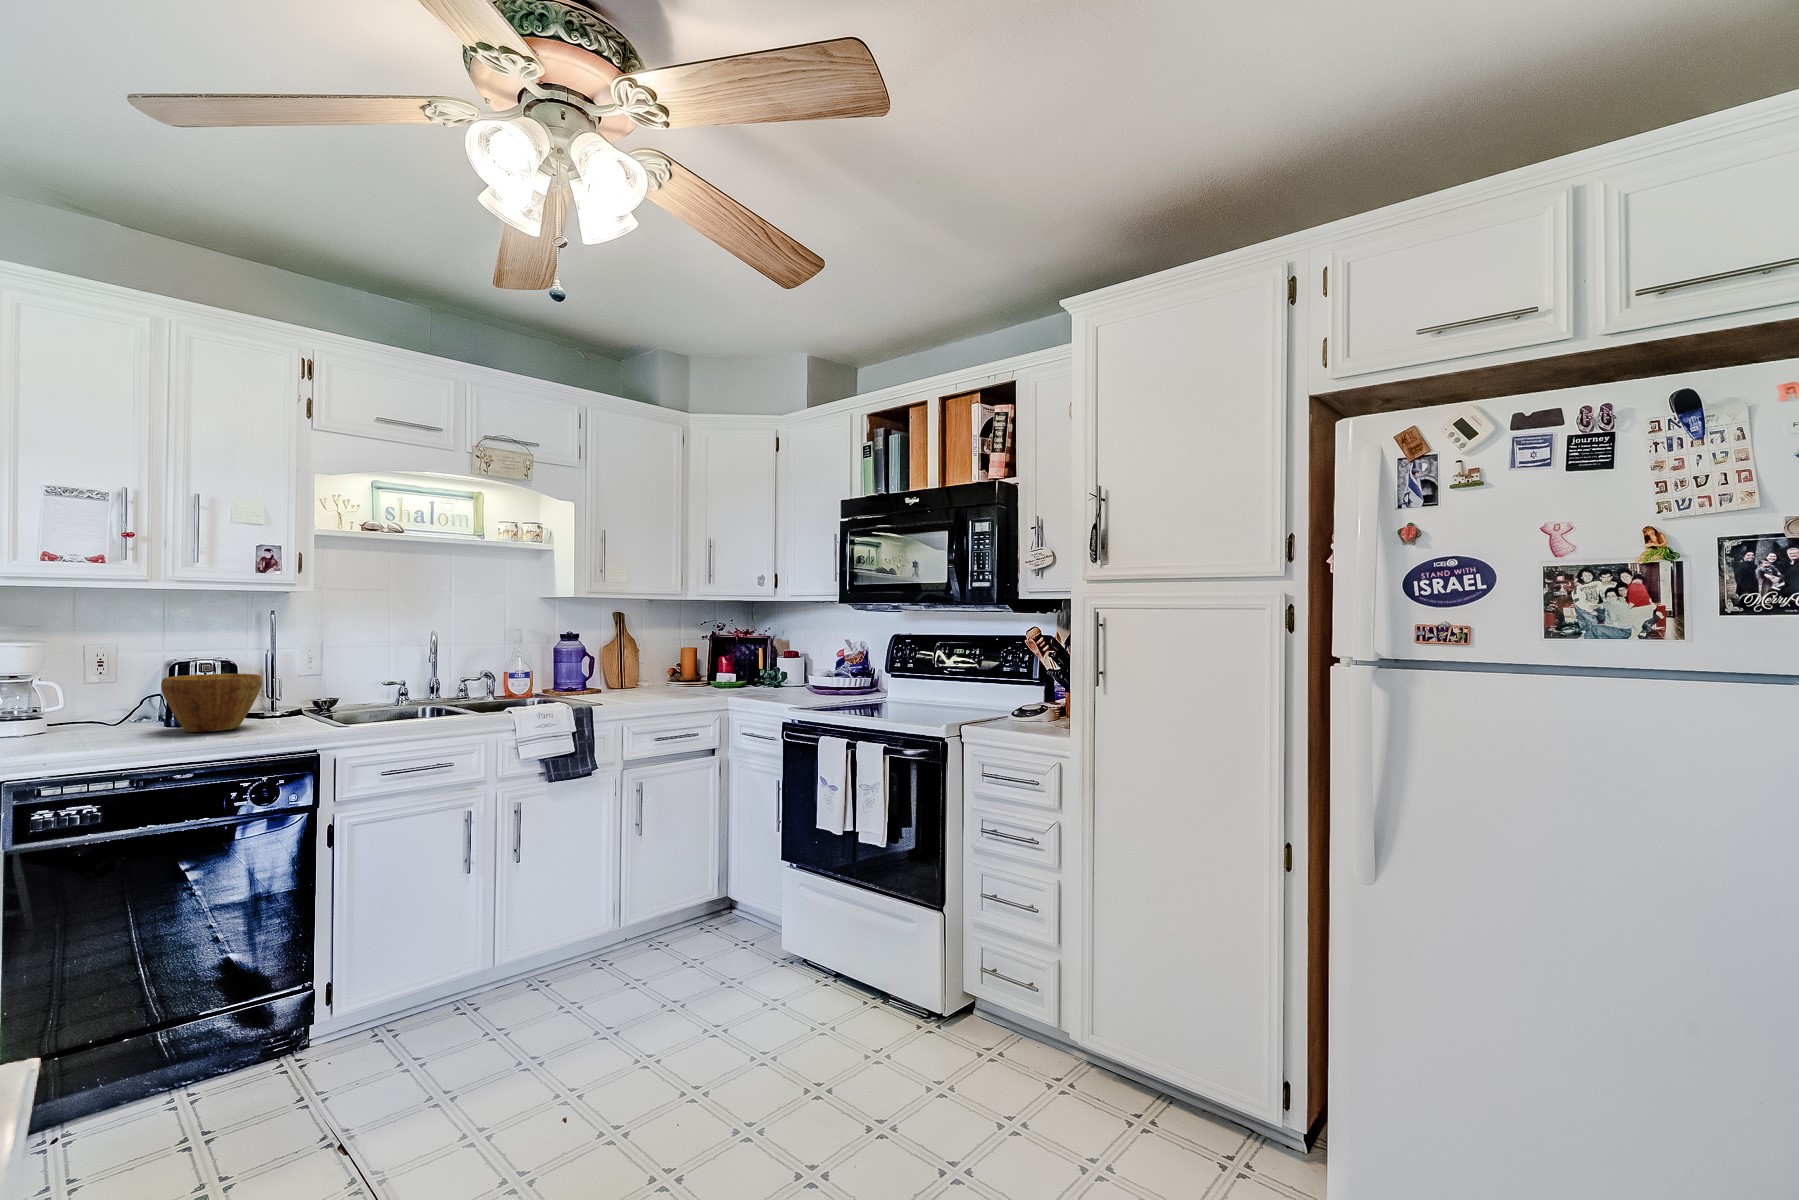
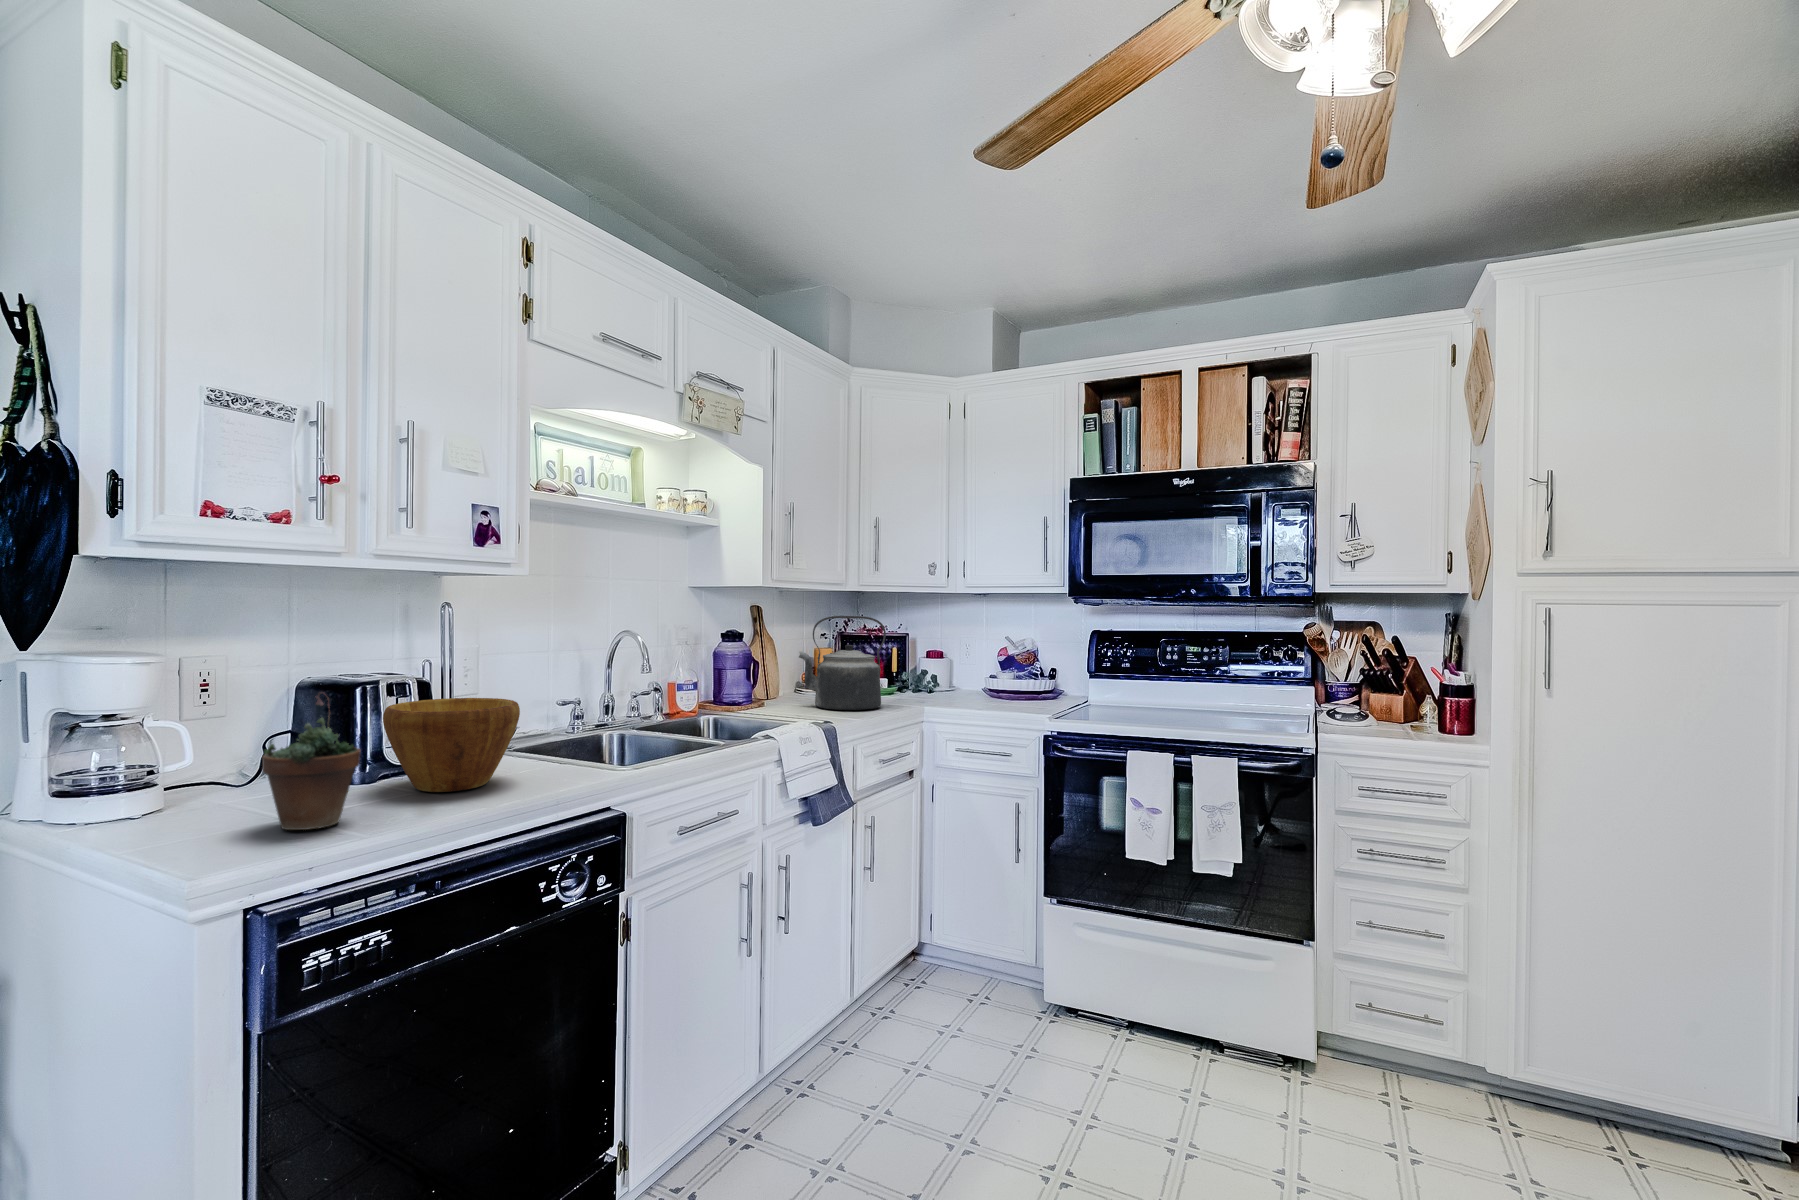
kettle: none [617,621,688,698] -> present [799,616,886,710]
succulent plant: none [47,664,114,744] -> present [262,692,361,830]

